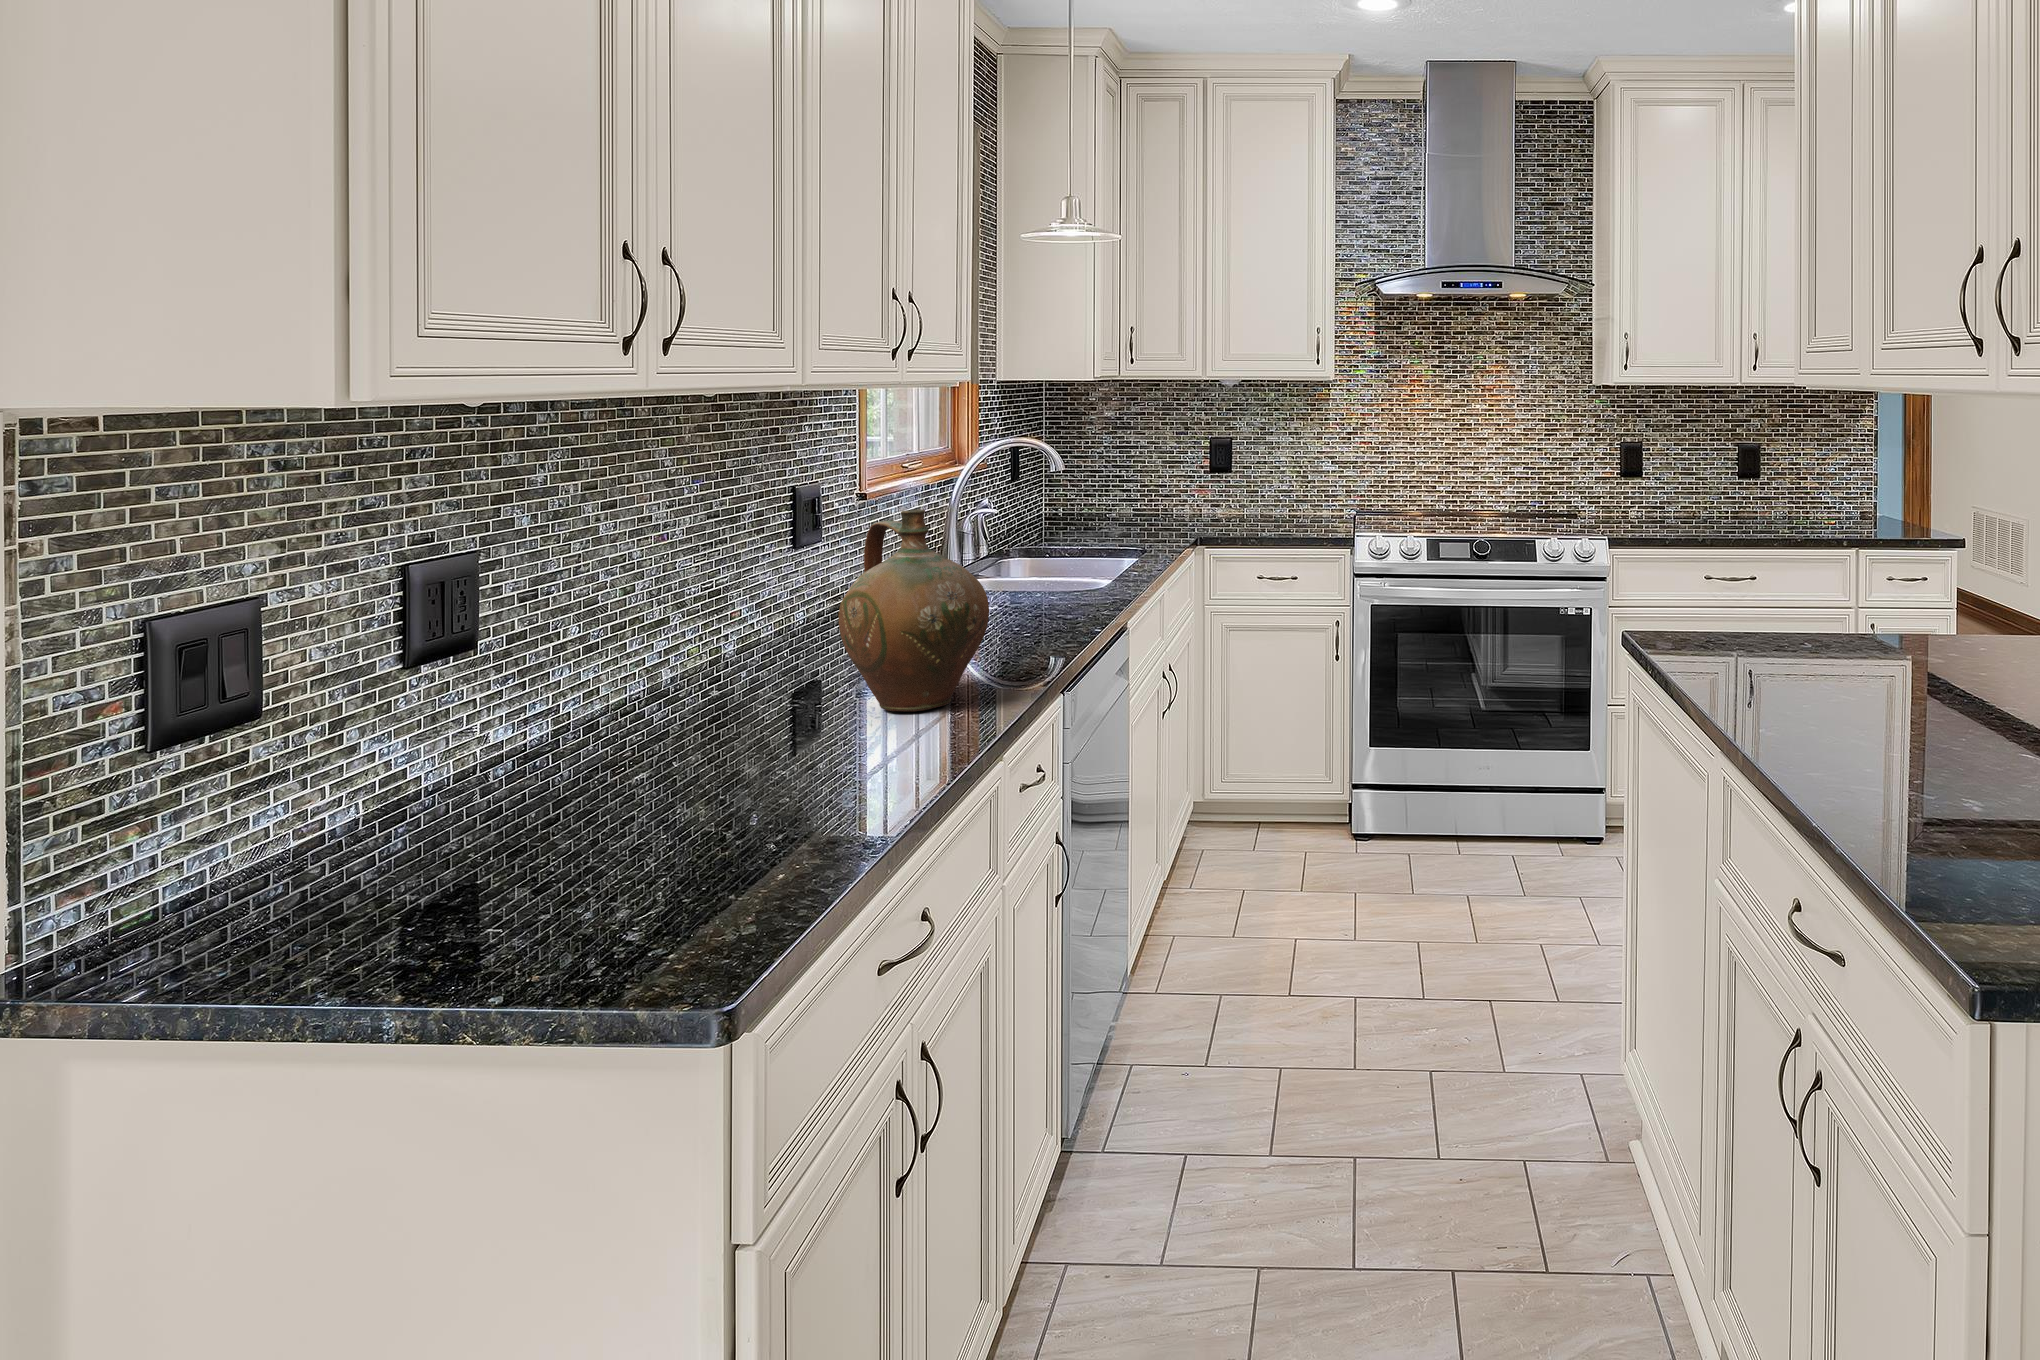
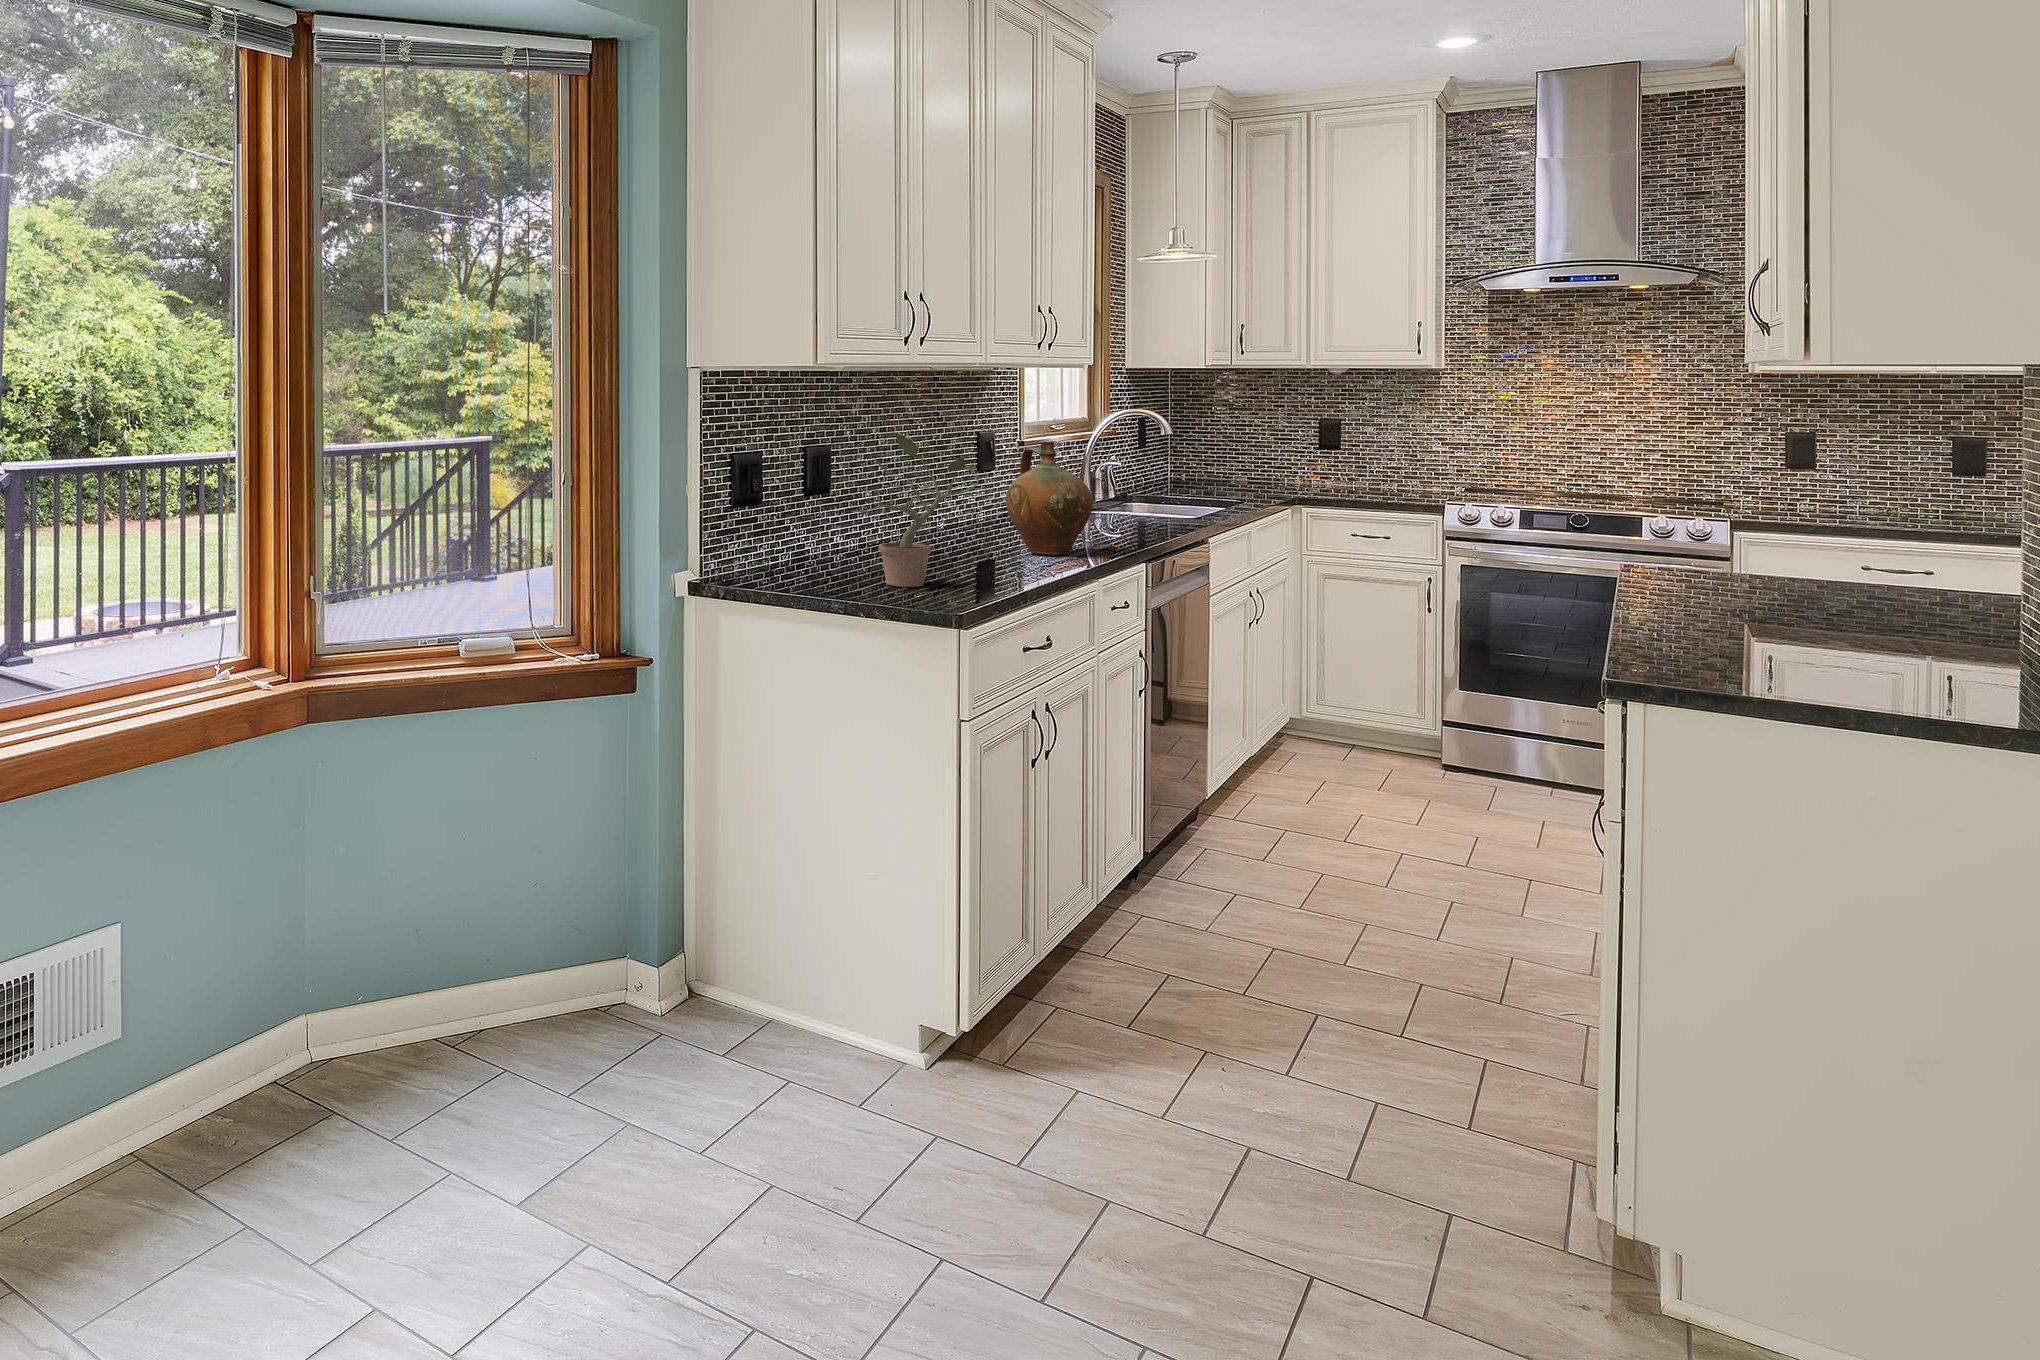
potted plant: none [450,523,783,895] -> present [851,432,979,587]

